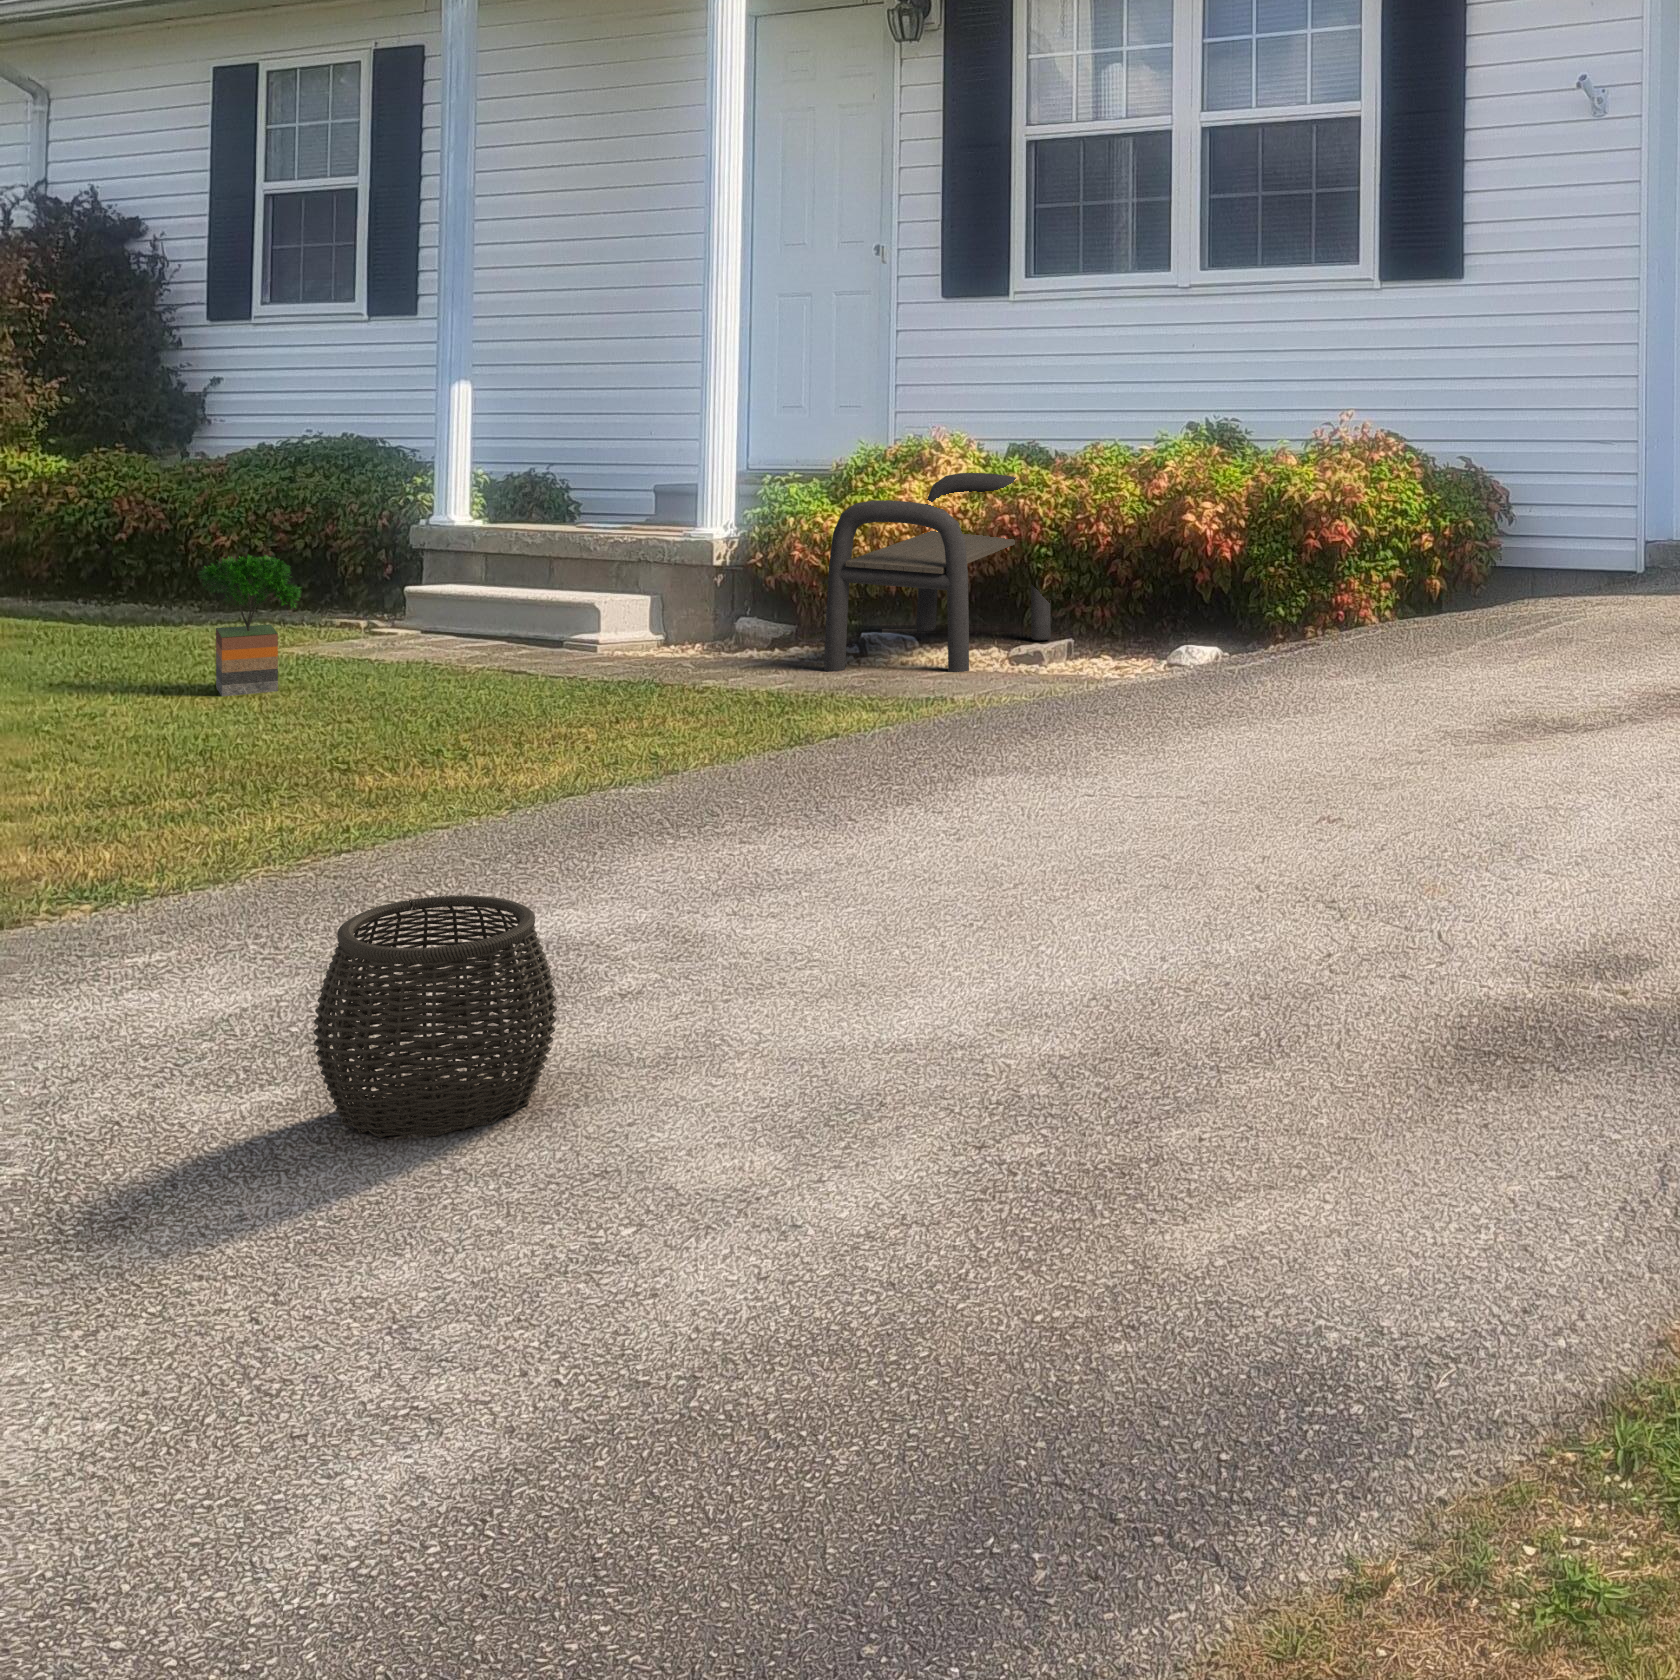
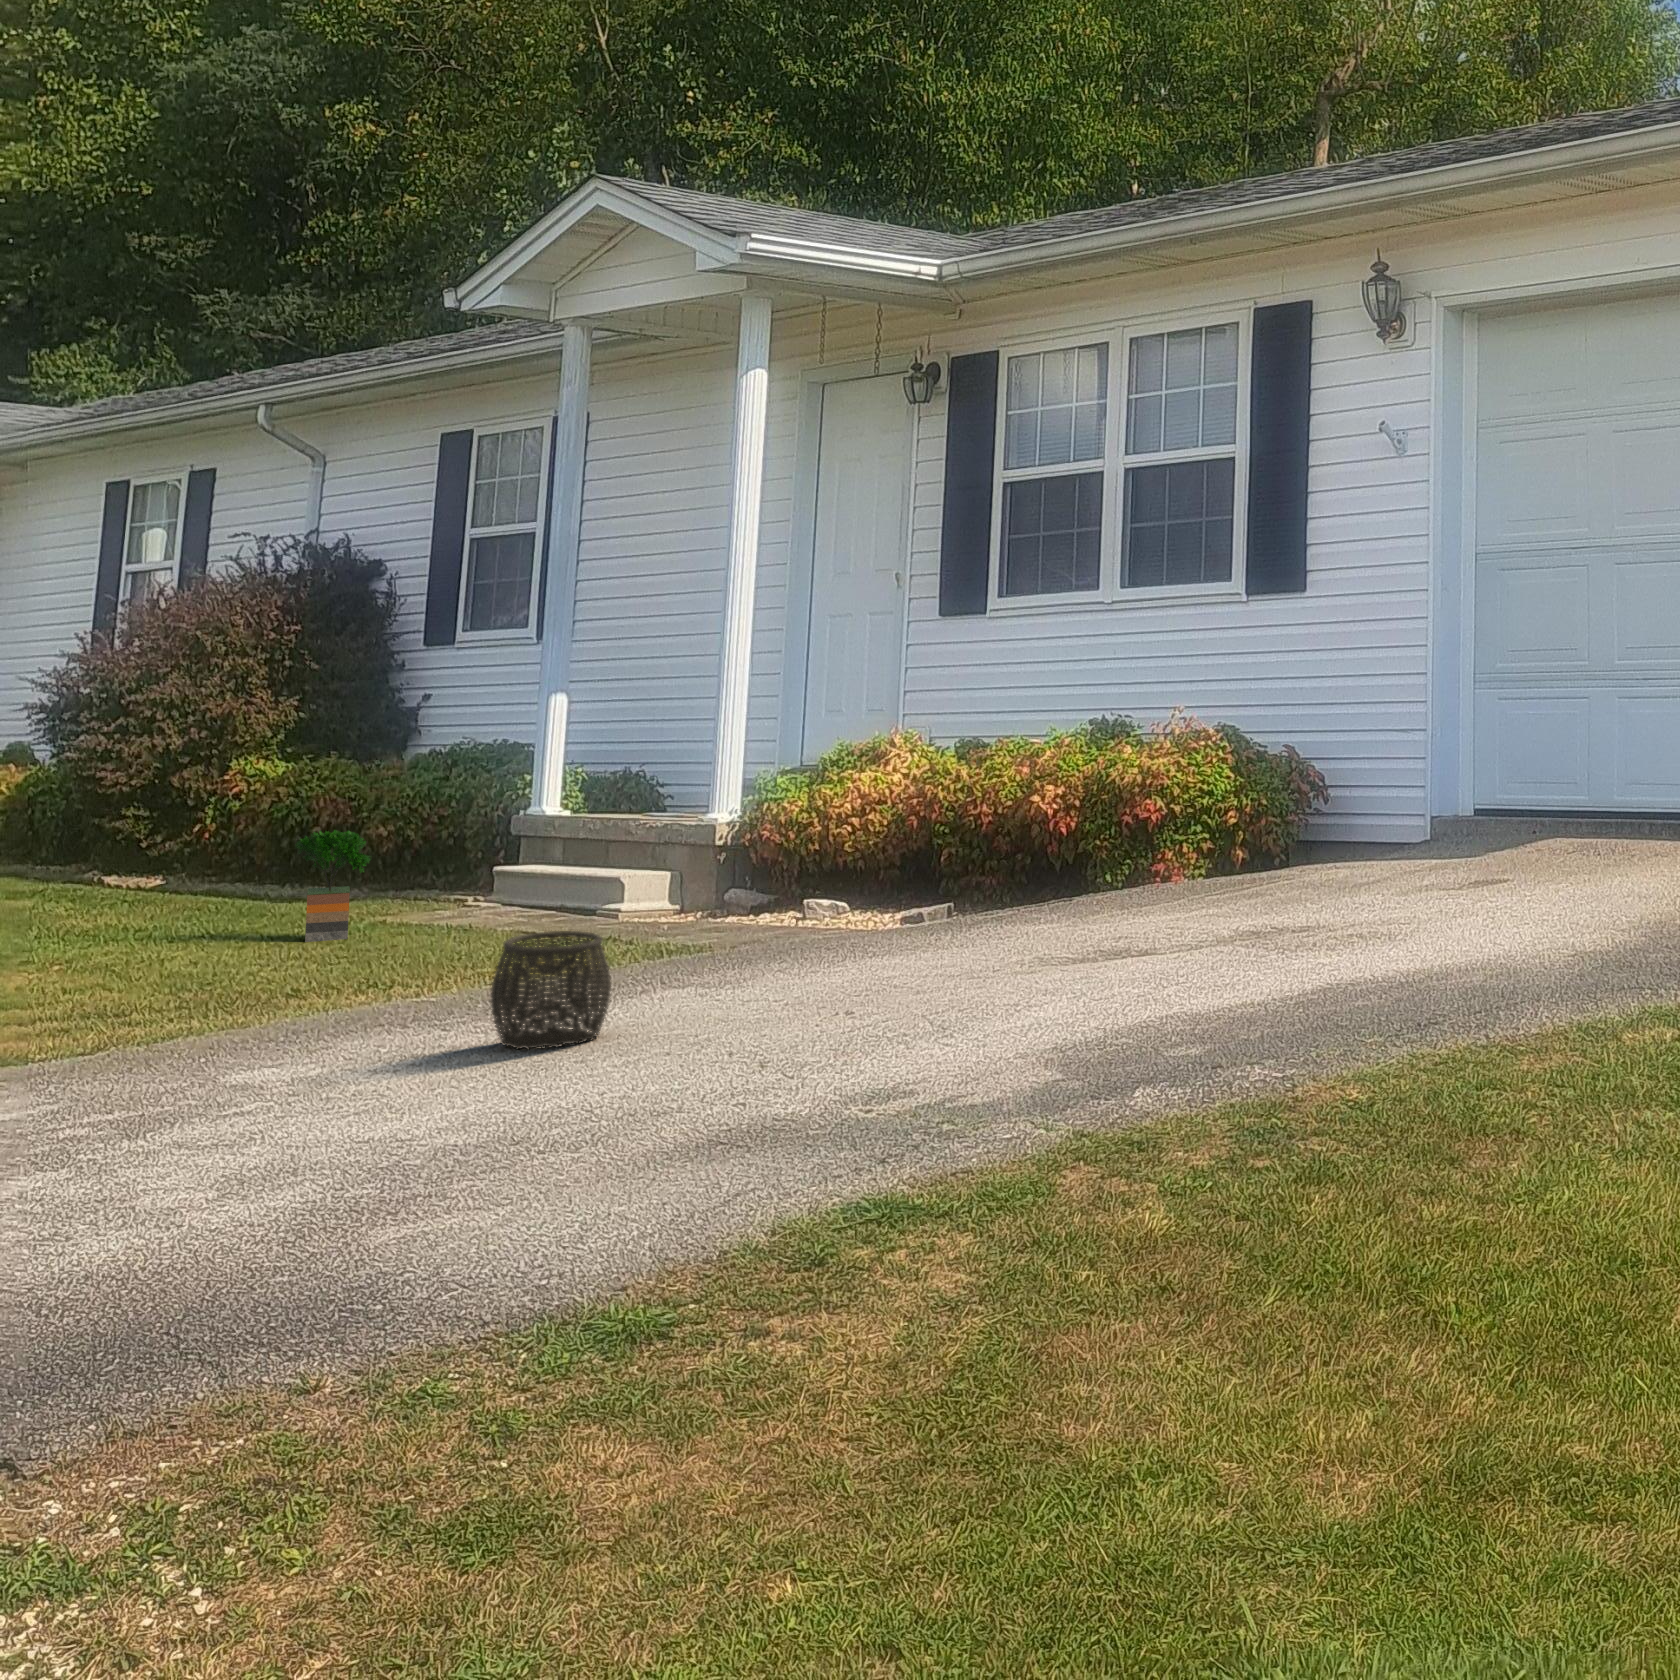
bench: present [824,473,1051,672] -> none [753,764,960,935]
woven basket: present [313,895,557,1139] -> present [490,931,611,1049]

